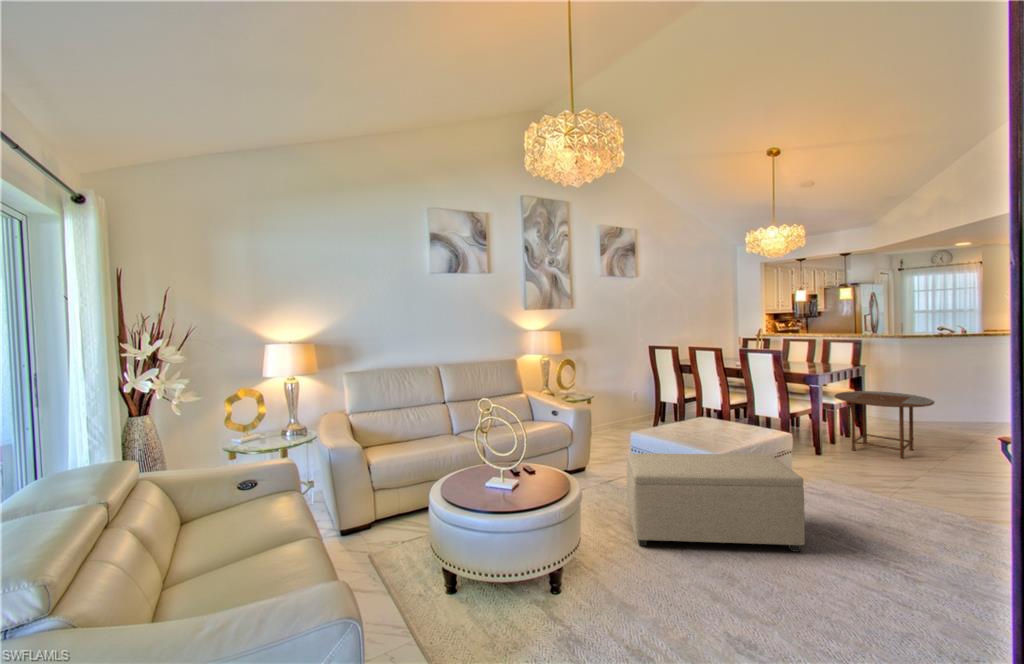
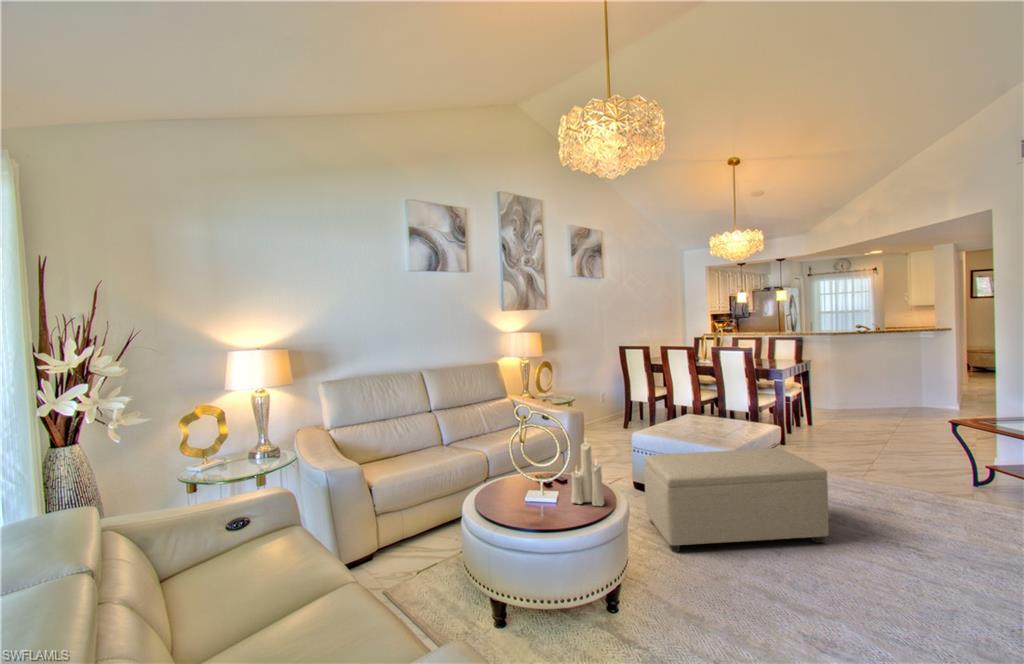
side table: present [835,391,934,459] -> none [792,383,879,443]
candle: none [527,426,556,493] -> present [571,441,604,506]

